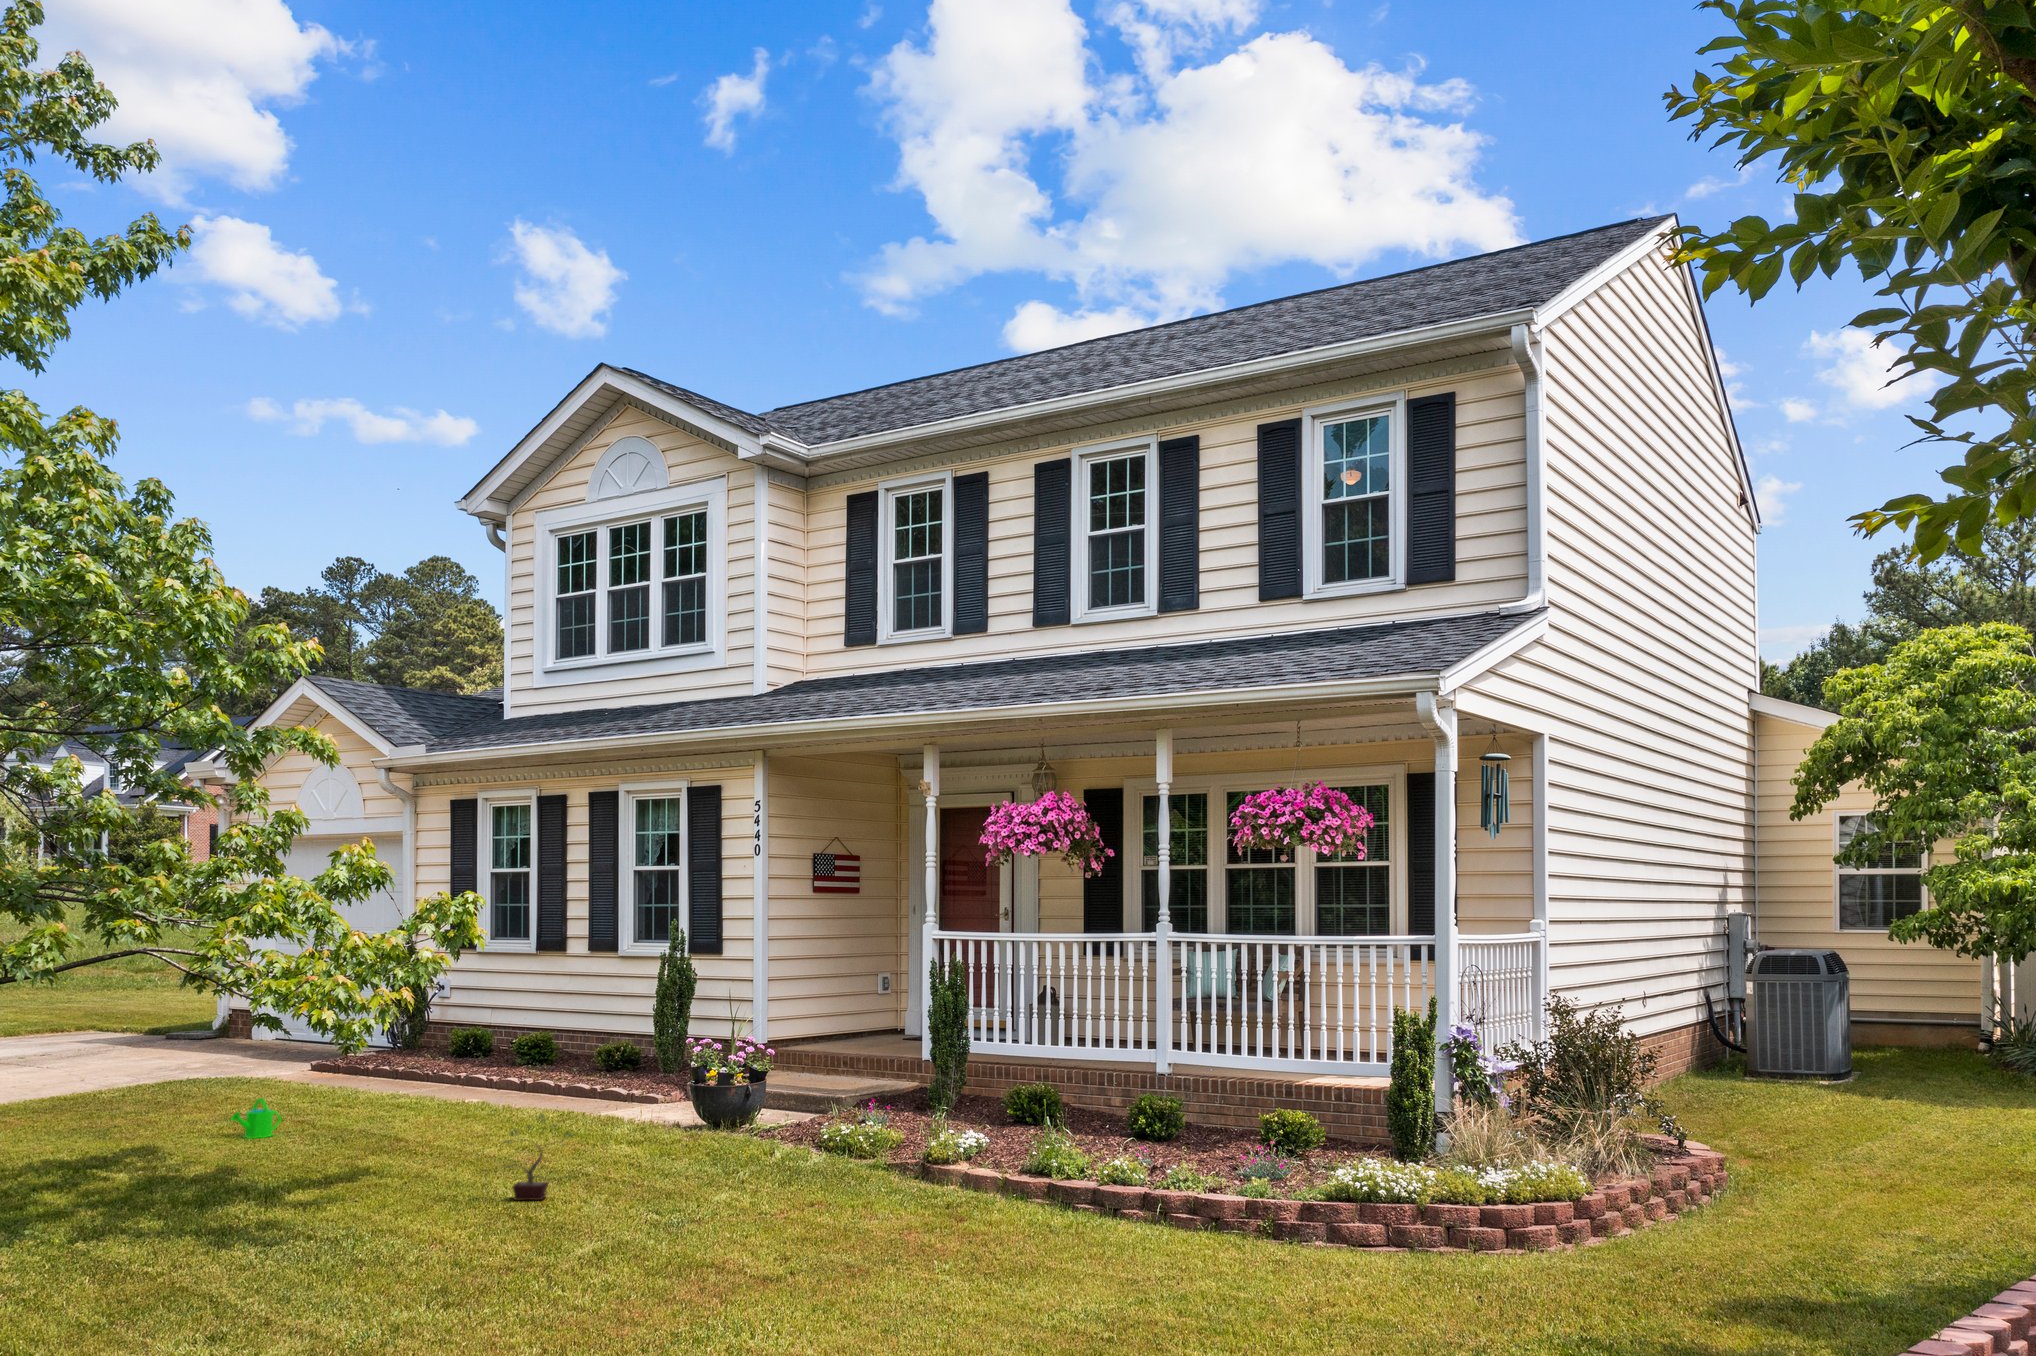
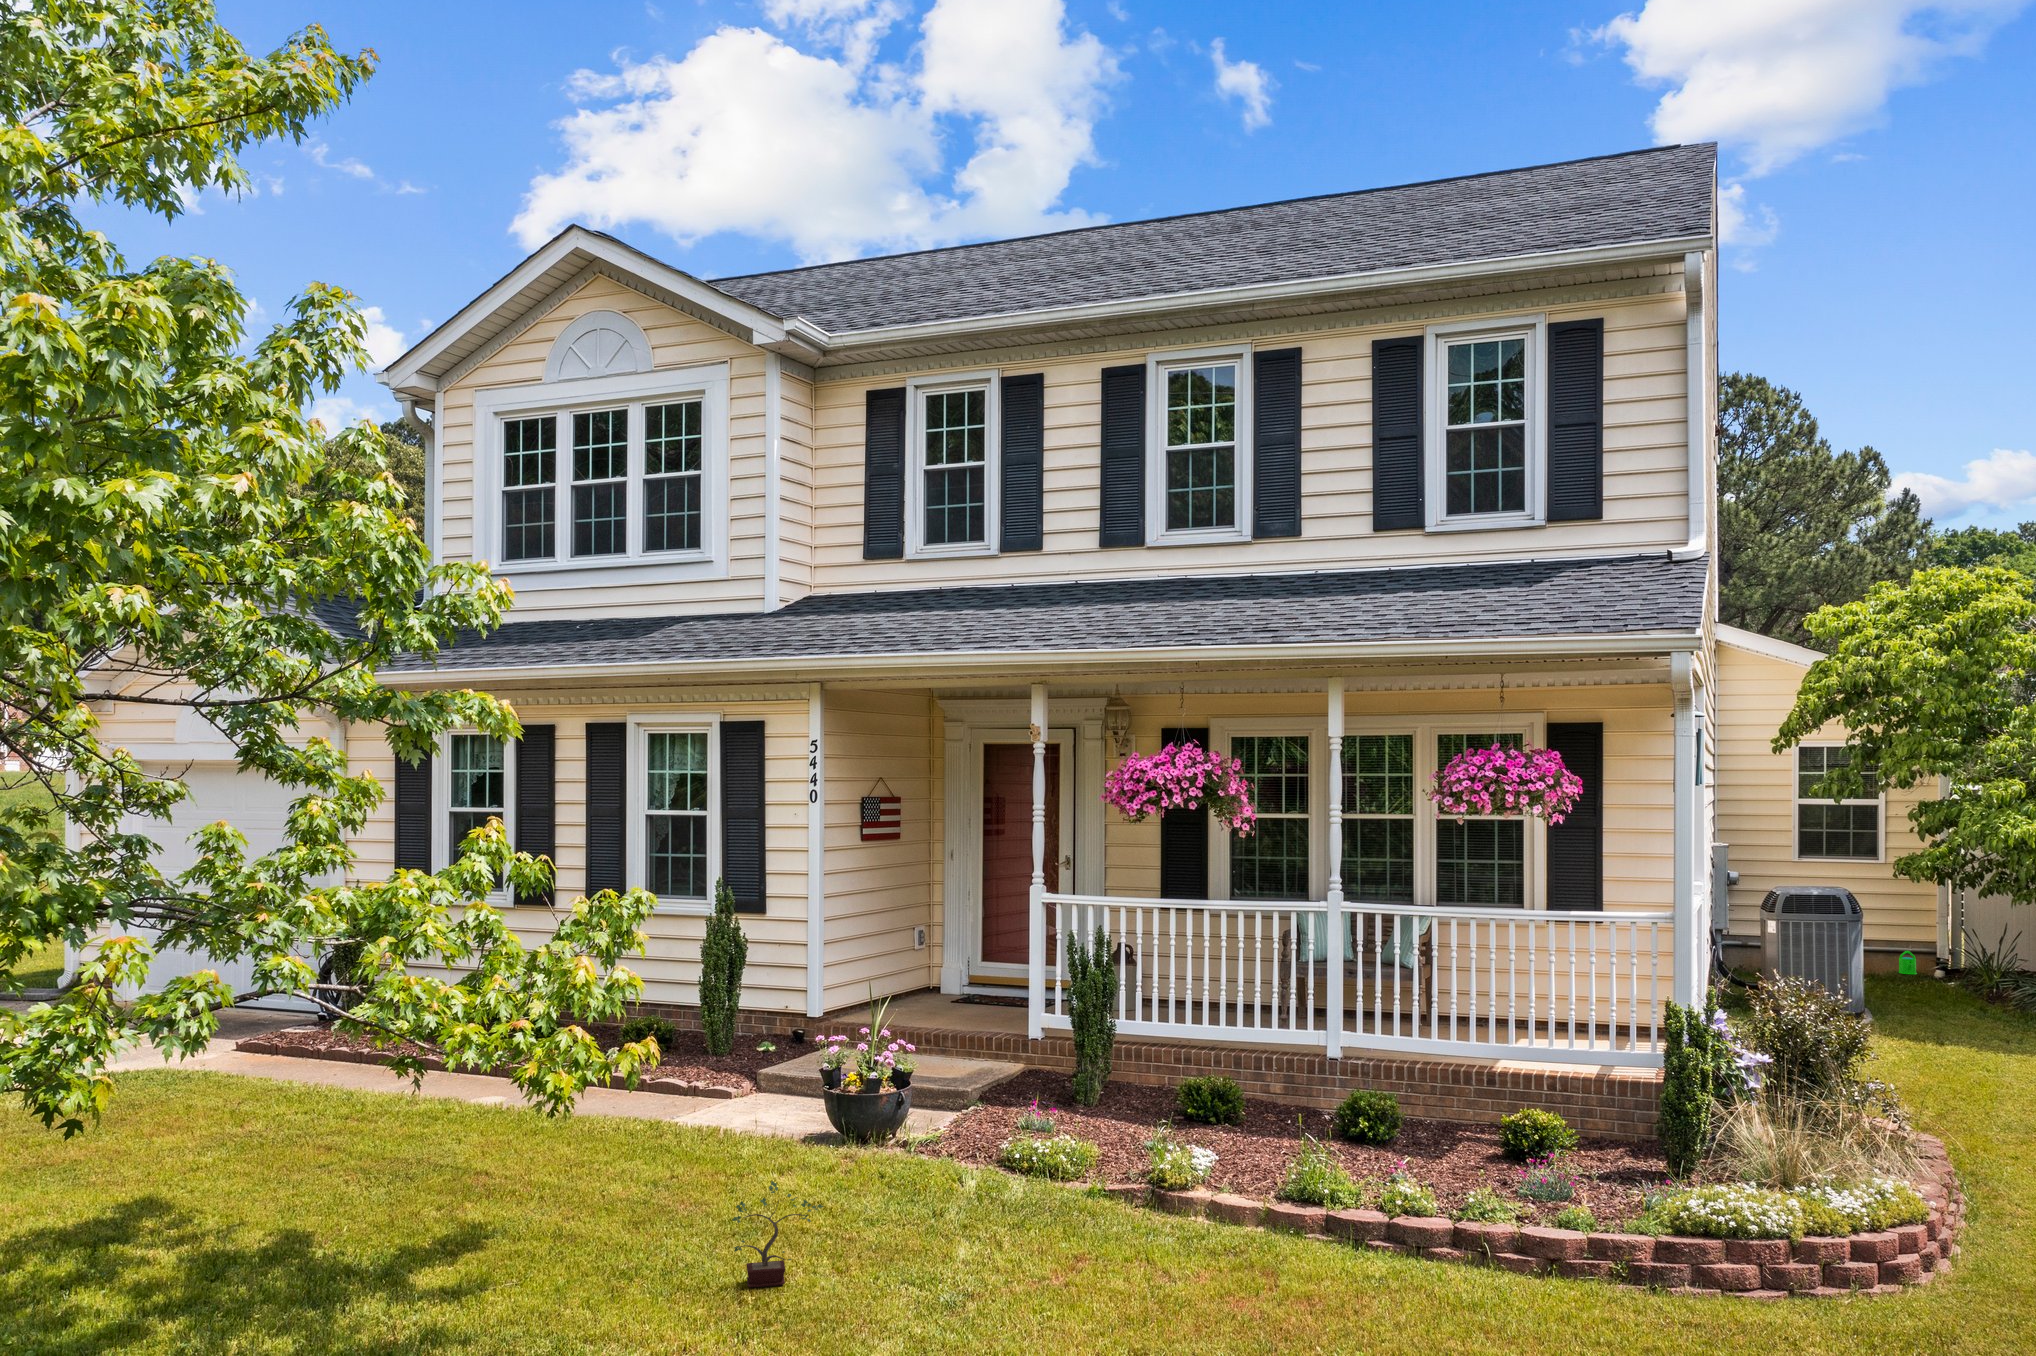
watering can: present [231,1098,282,1138] -> present [1898,951,1917,974]

